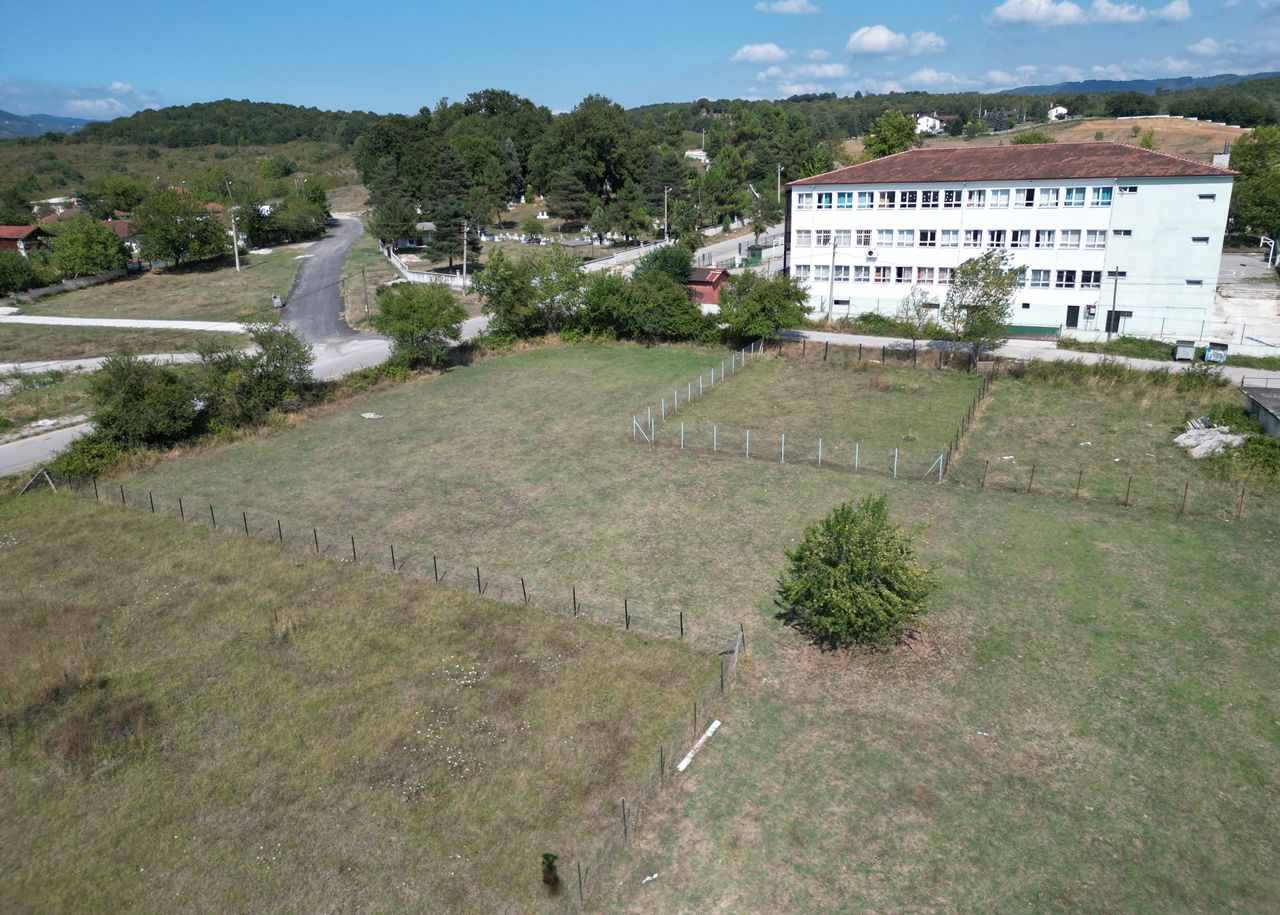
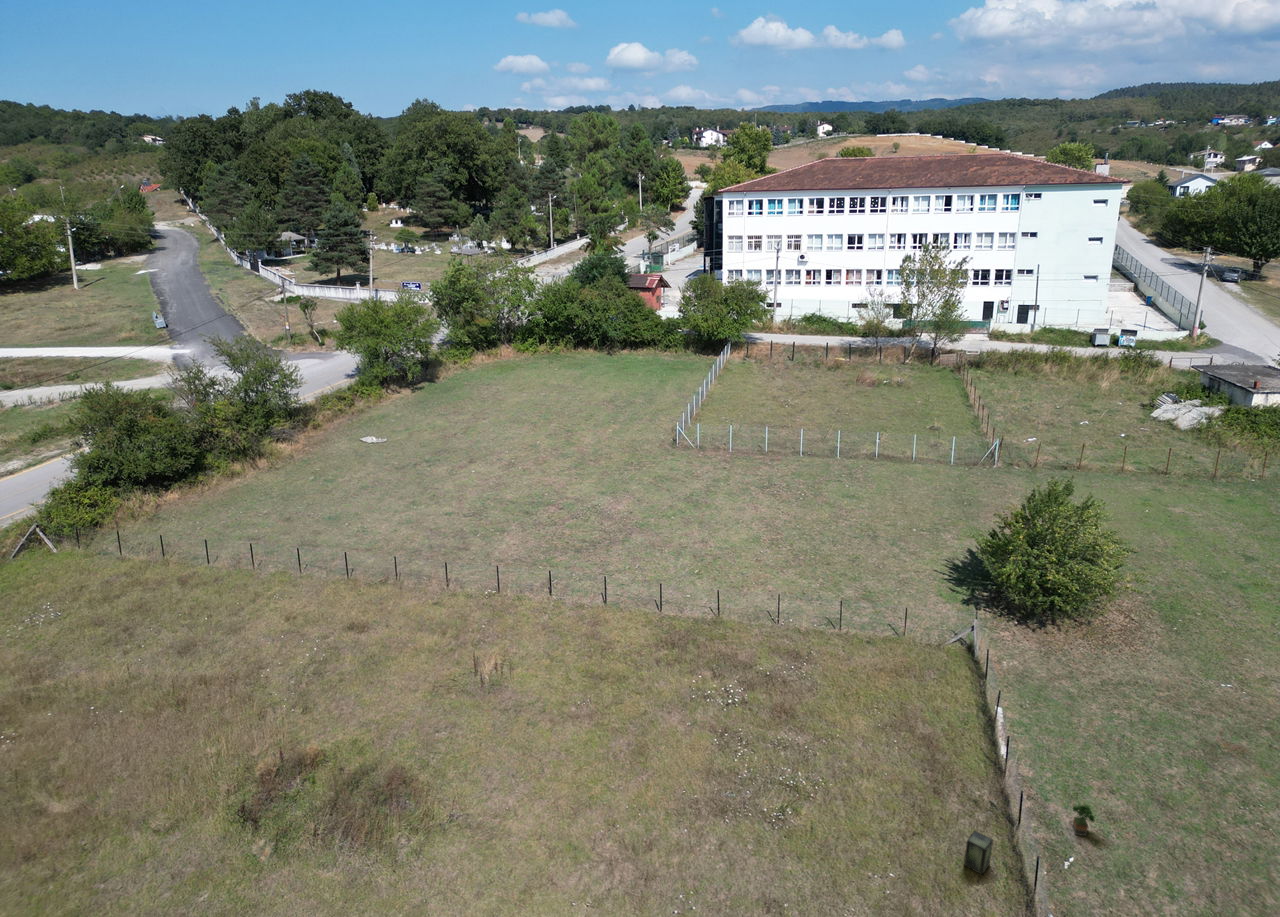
storage box: none [411,854,437,896] -> present [964,831,993,874]

